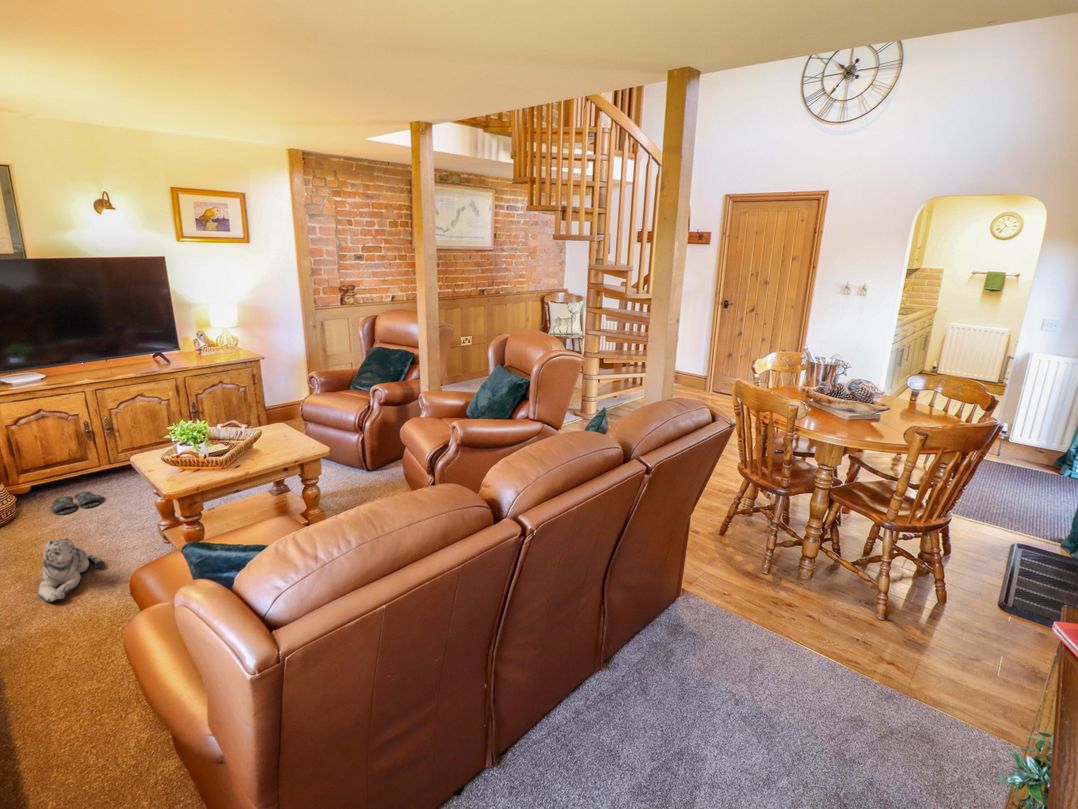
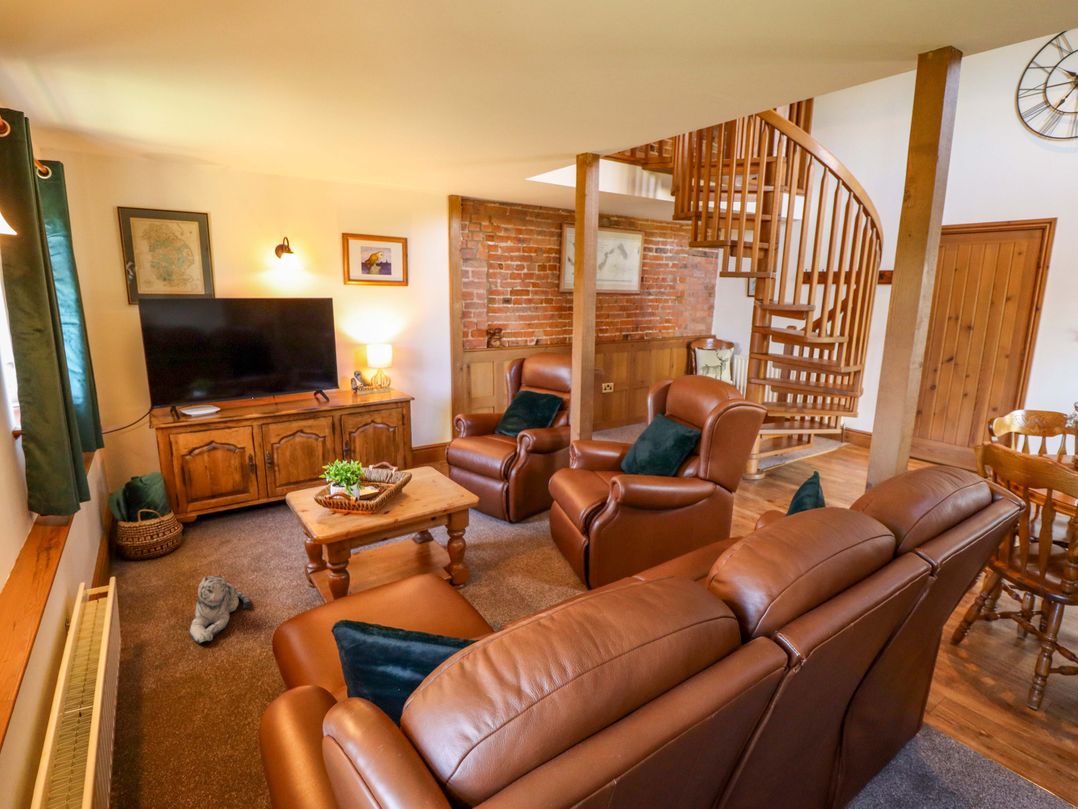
slippers: present [49,492,102,514] -> none [211,524,257,546]

